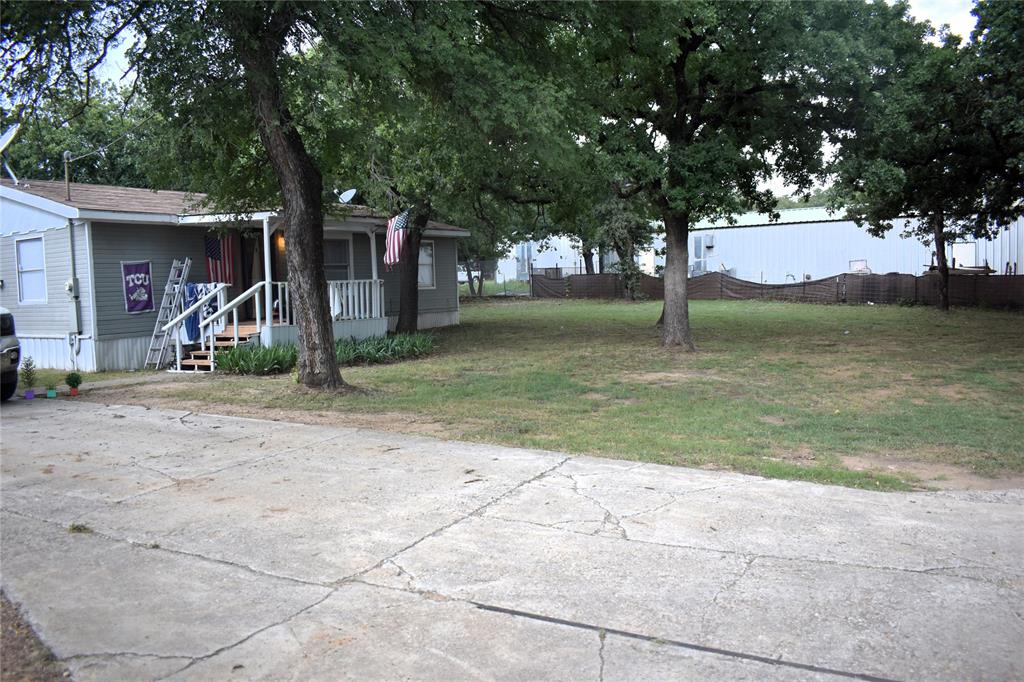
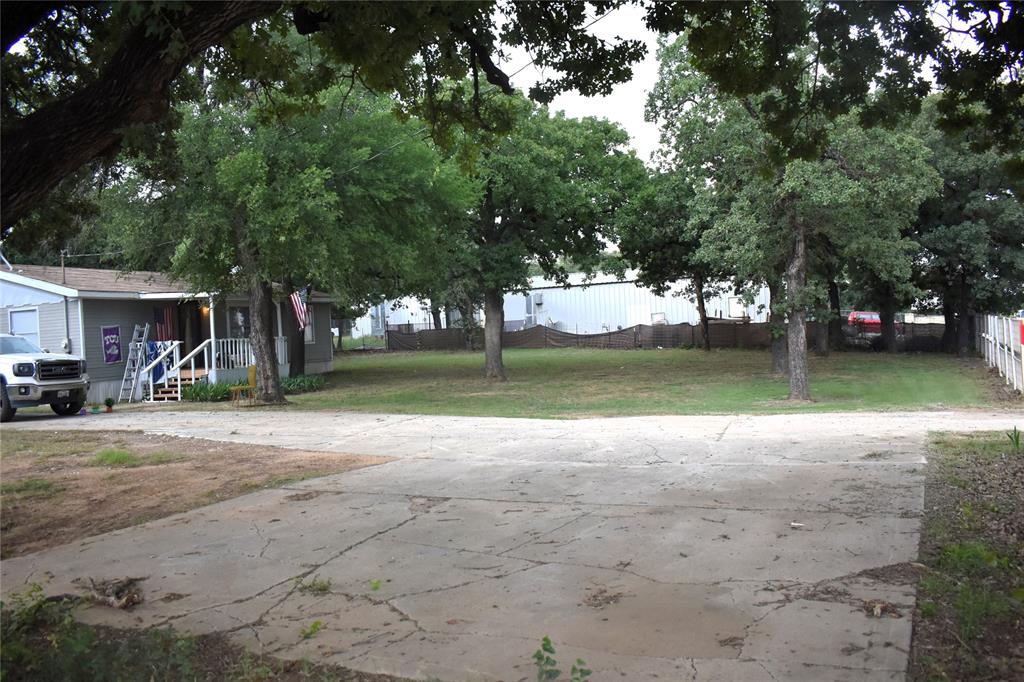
chair: none [257,326,298,396] -> present [230,365,257,408]

